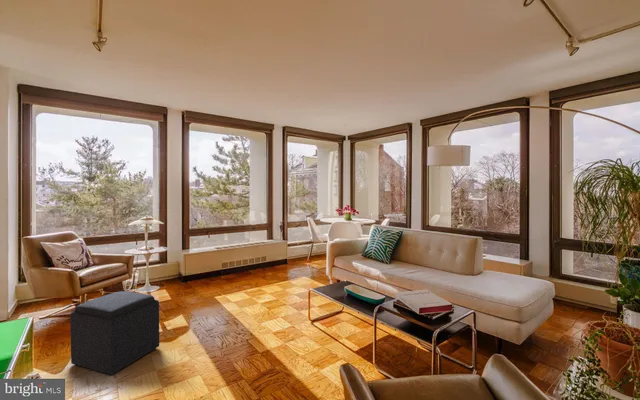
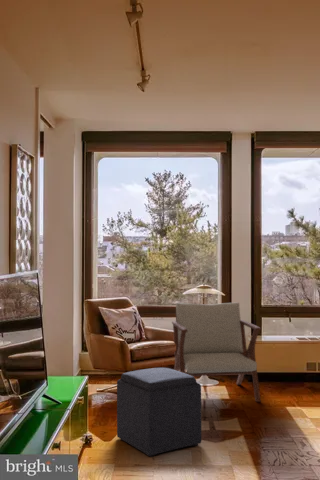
lounge chair: none [119,230,197,313] -> present [172,303,261,402]

